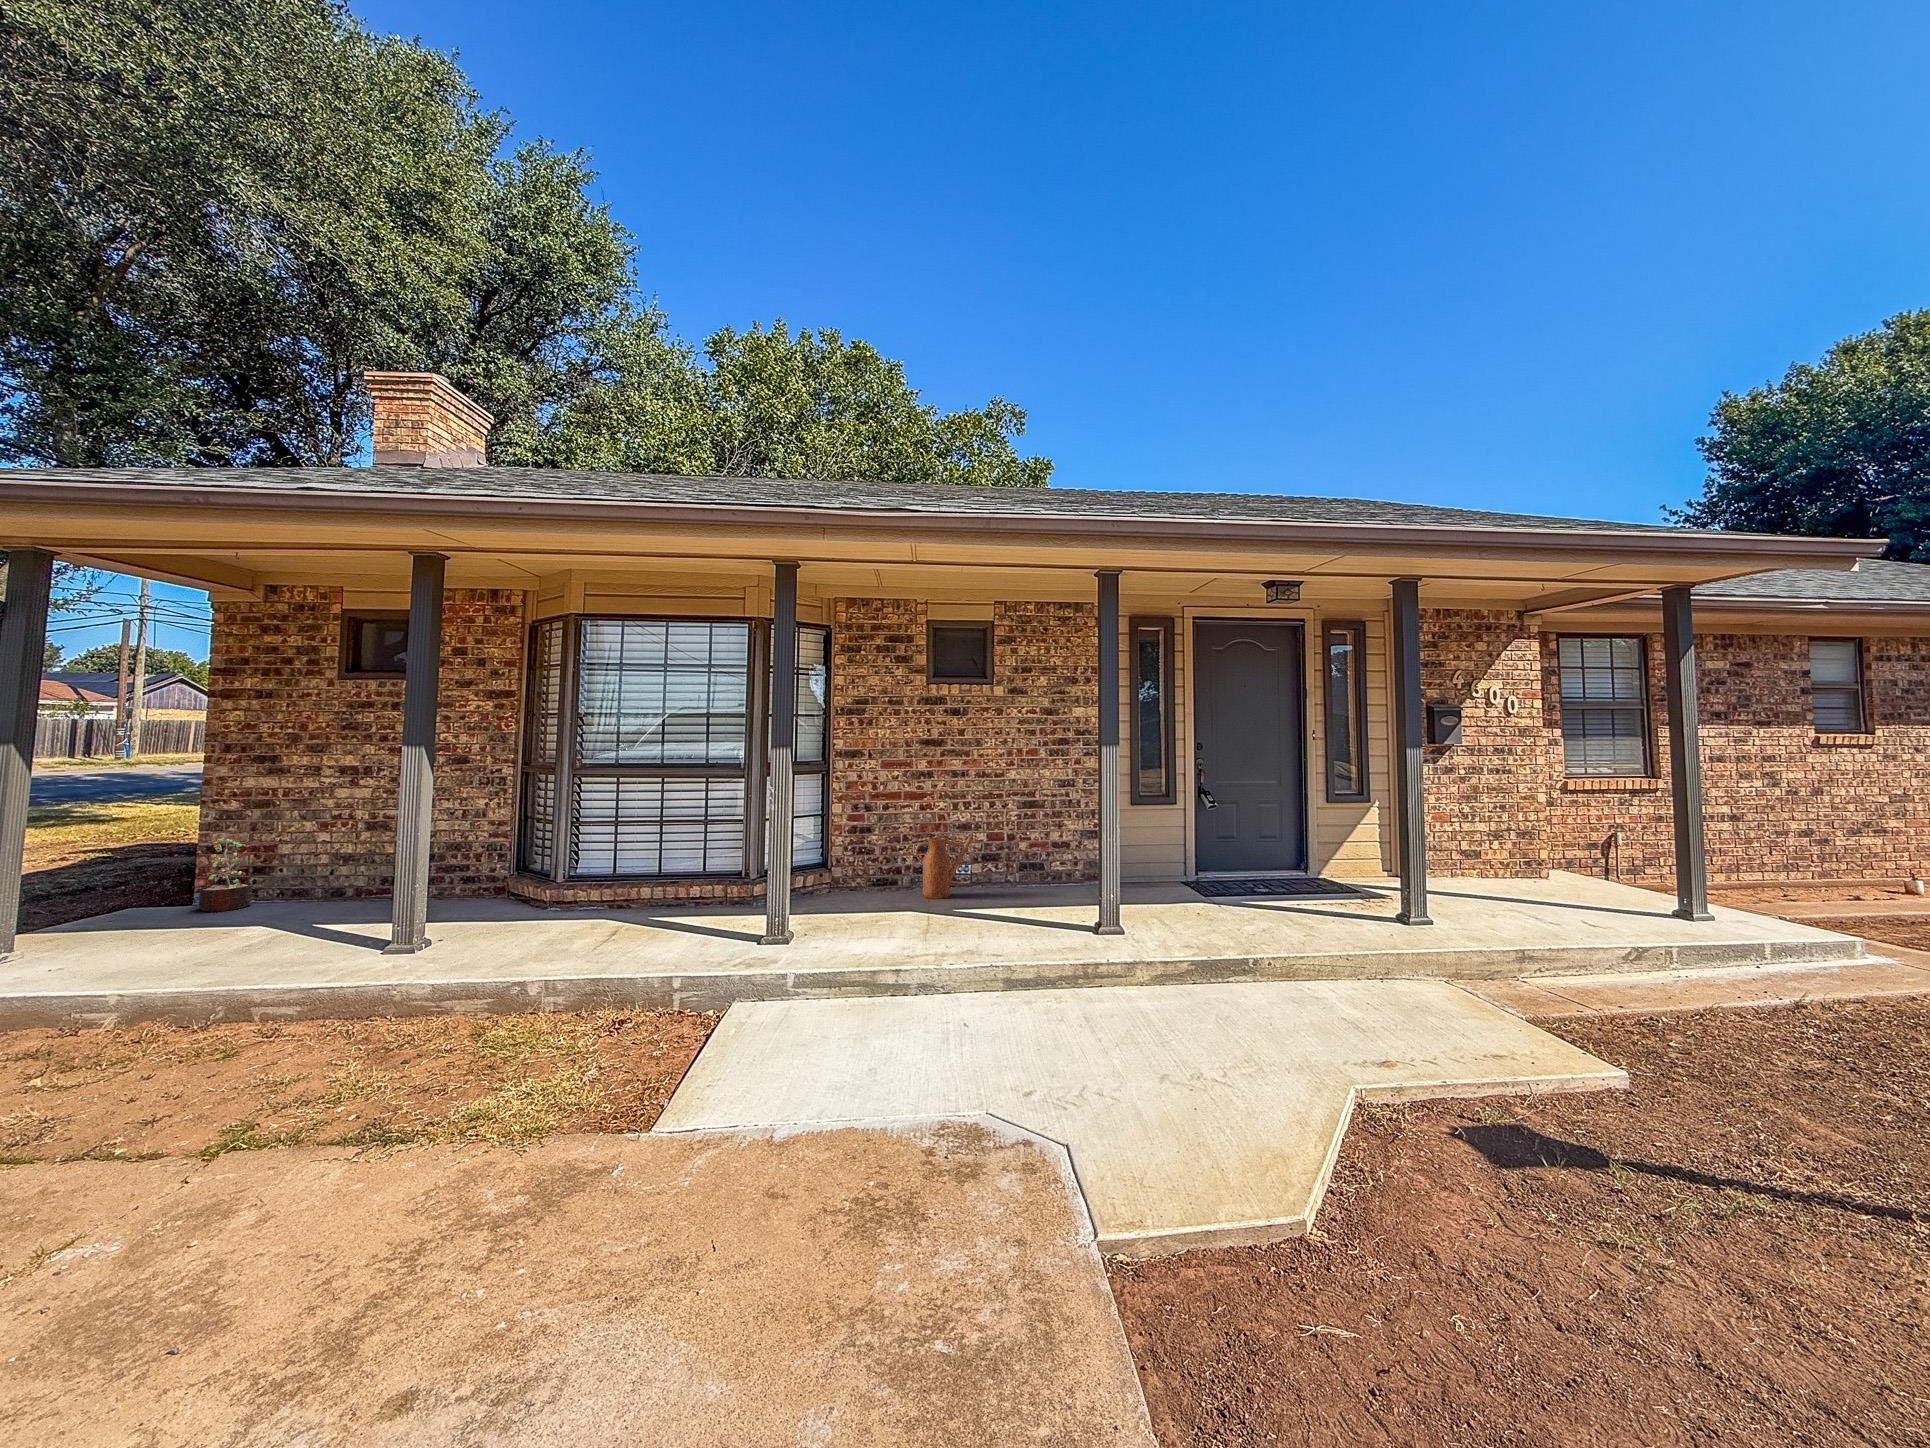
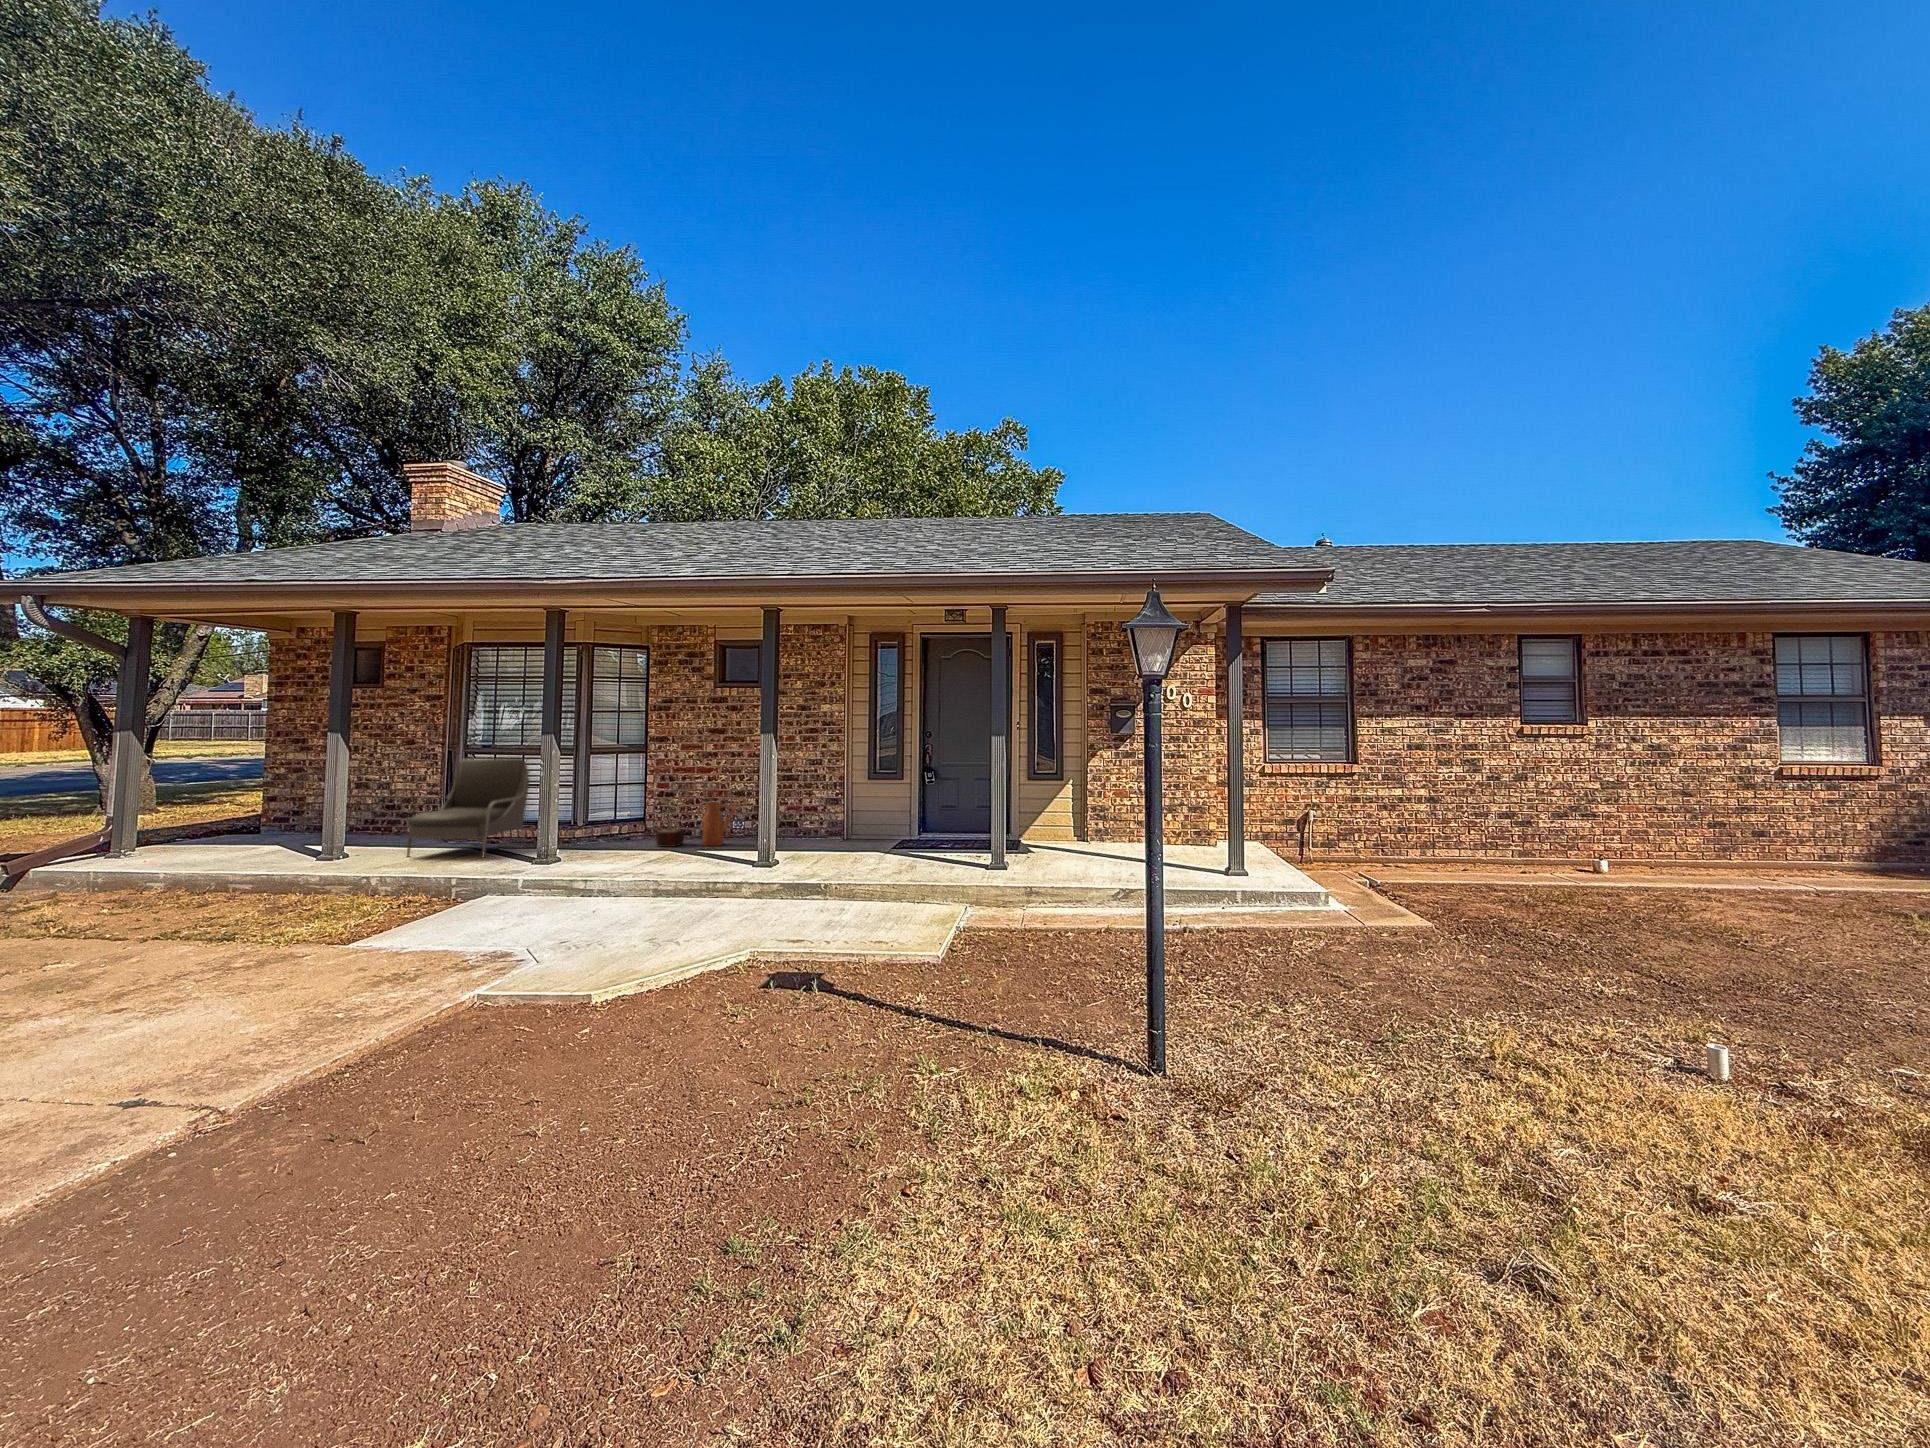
armchair: none [512,783,682,938] -> present [407,759,529,857]
decorative plant: present [199,836,252,912] -> present [656,799,684,847]

